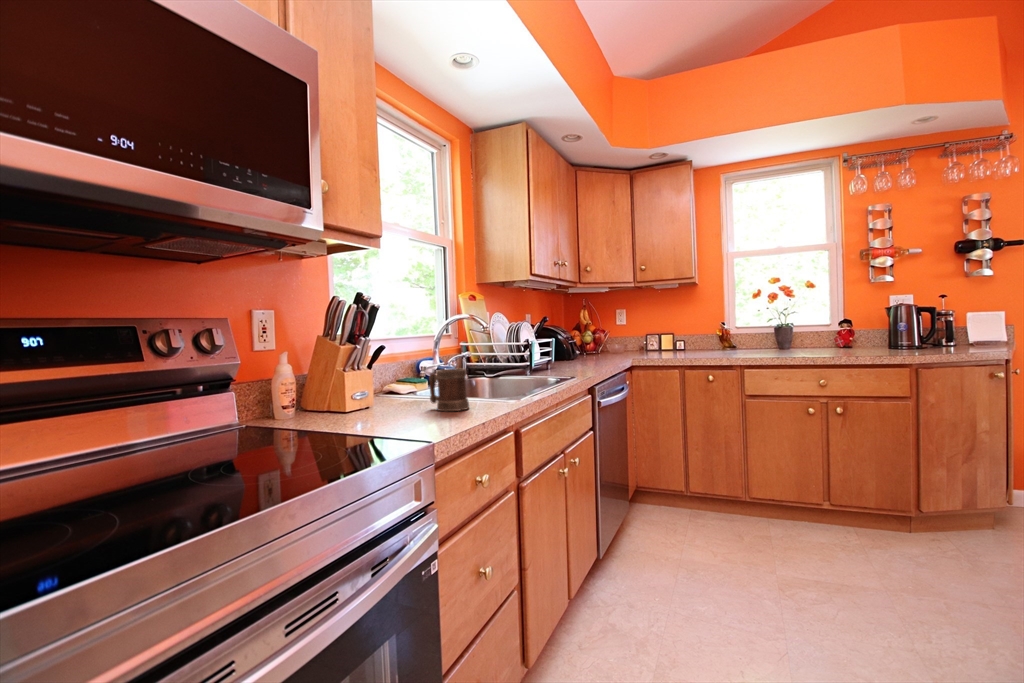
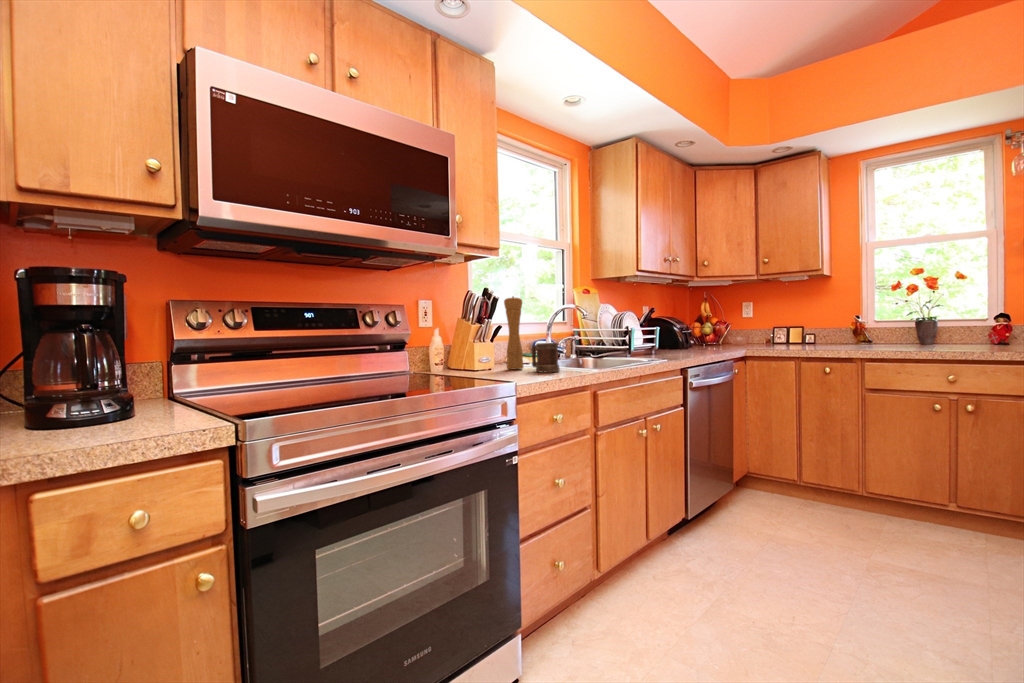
pepper mill: none [386,305,415,406] -> present [504,297,523,369]

